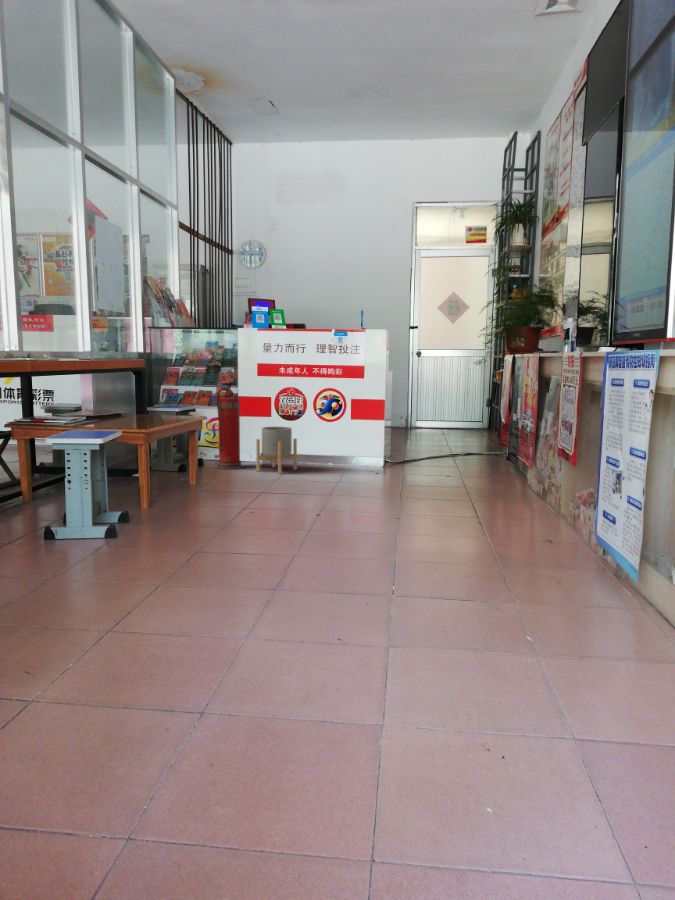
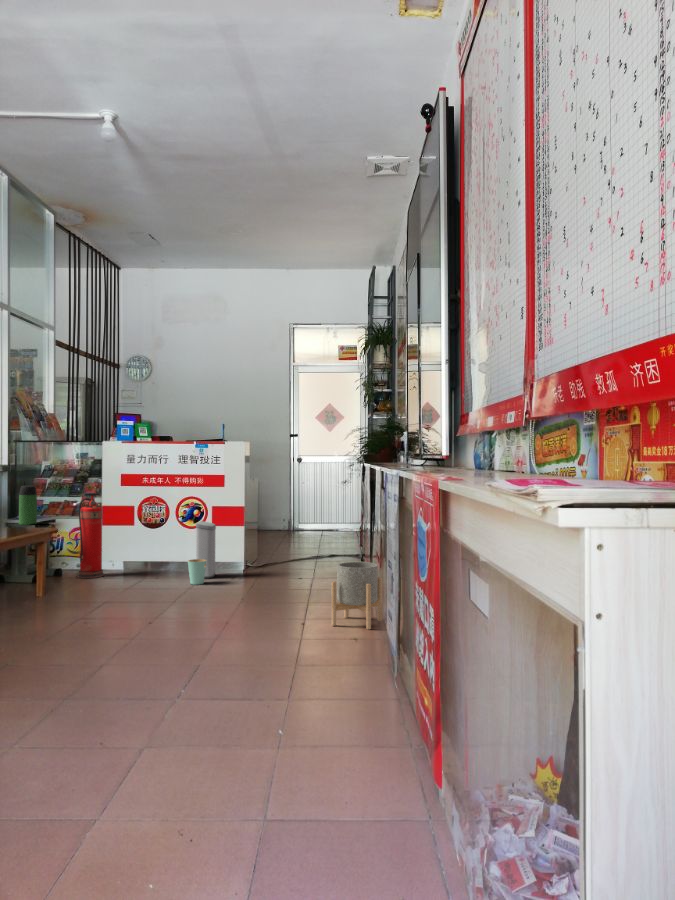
thermos bottle: none [161,367,179,414] -> present [19,480,37,525]
trash can: none [331,414,356,480] -> present [188,521,216,585]
planter: present [256,427,297,474] -> present [332,562,382,629]

